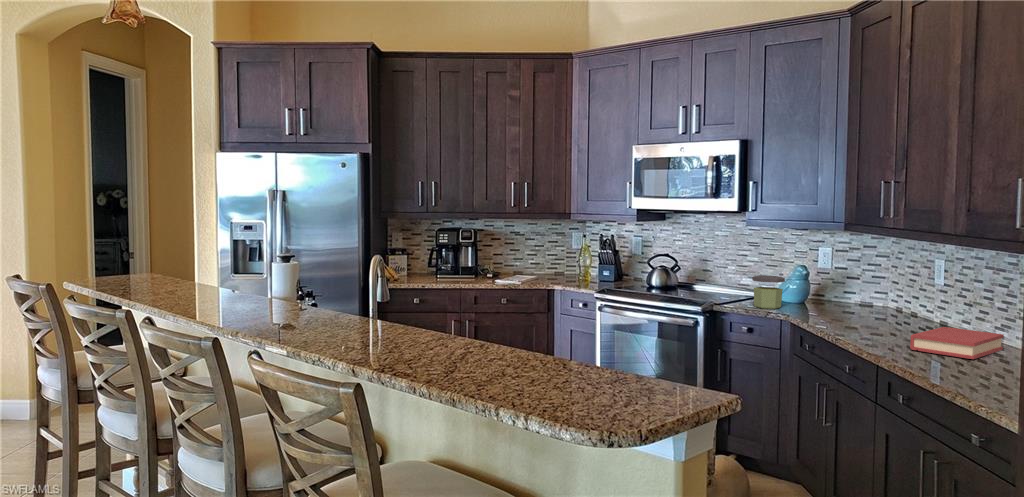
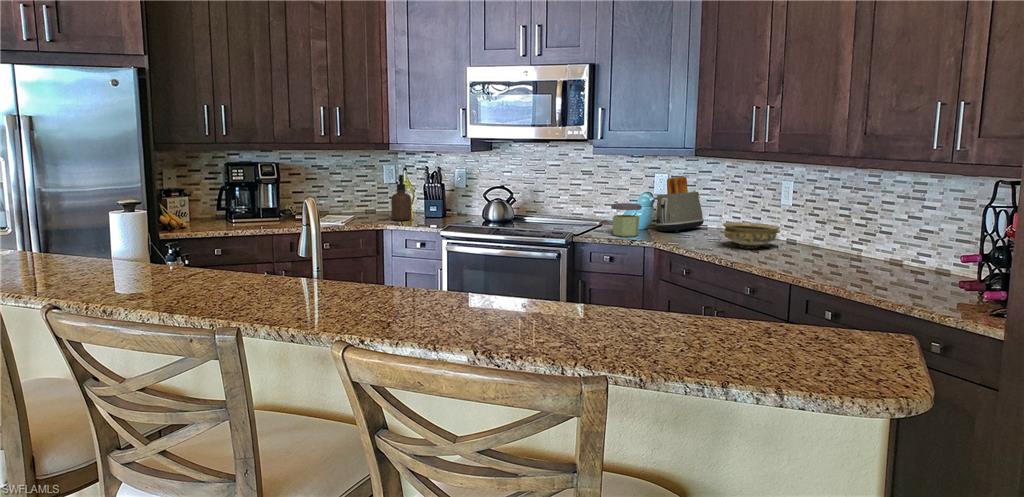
soap dispenser: none [567,242,585,283] -> present [391,175,411,221]
toaster: none [807,251,865,308] -> present [656,177,704,232]
ceramic bowl: none [845,299,920,328] -> present [721,222,780,249]
hardback book: present [910,327,1004,359] -> none [809,244,873,273]

